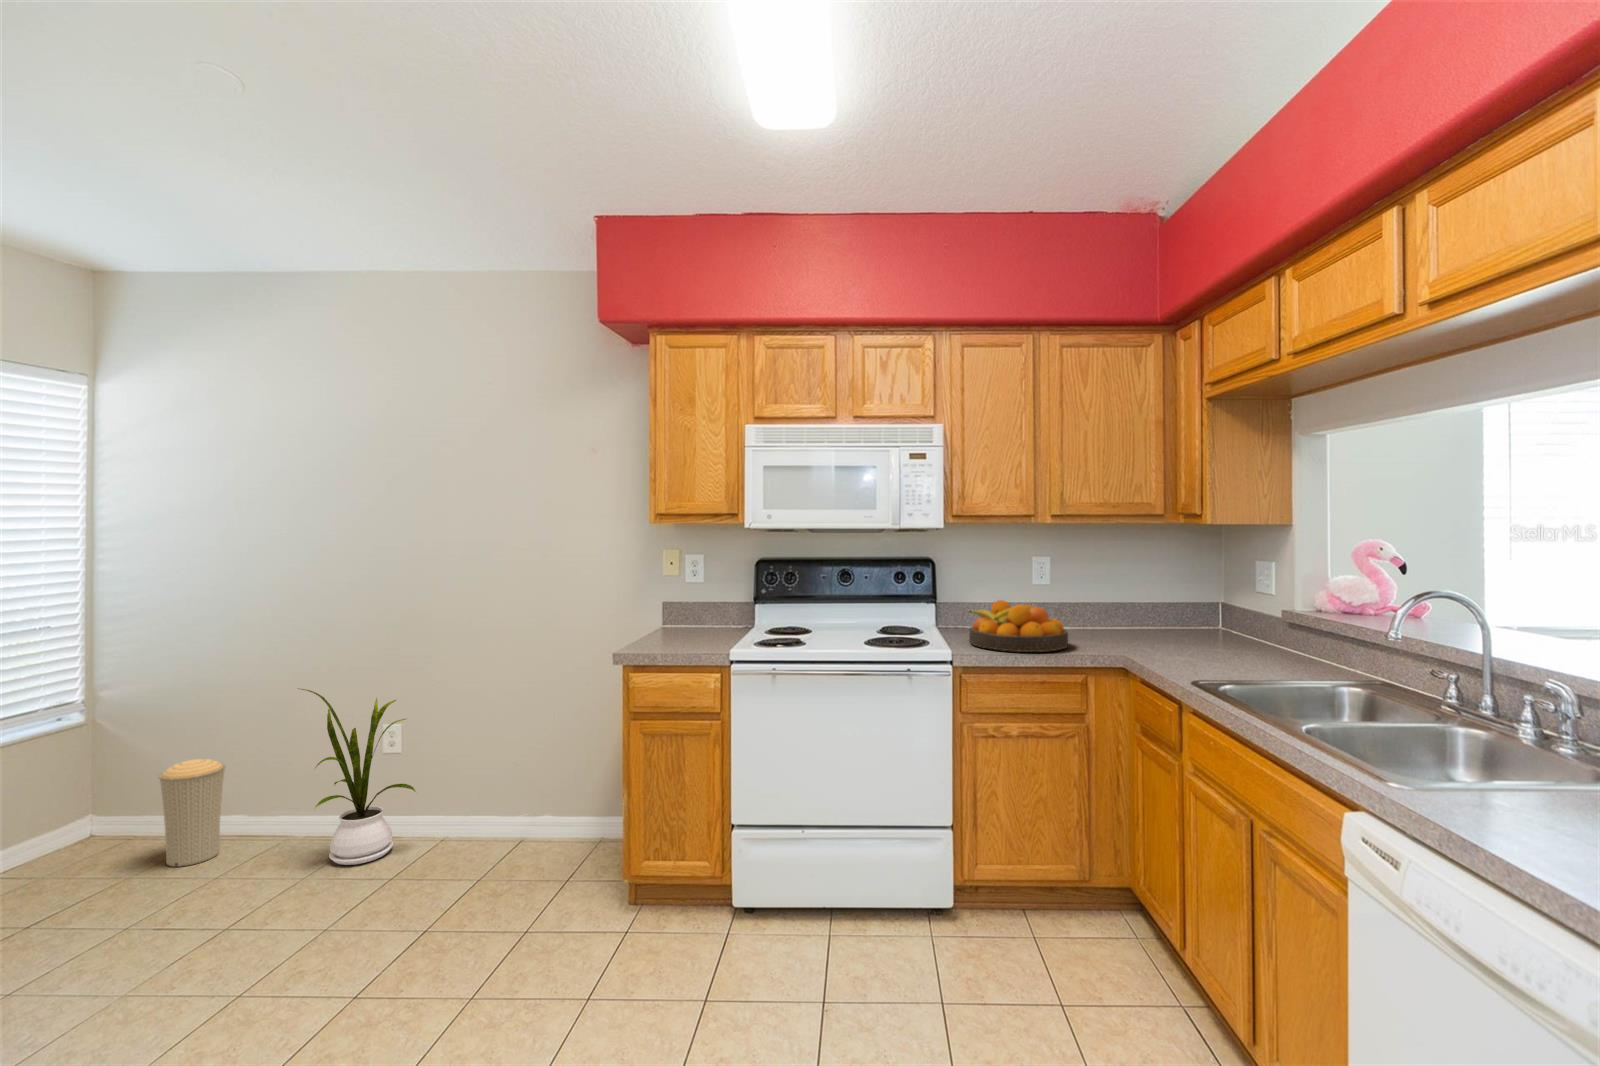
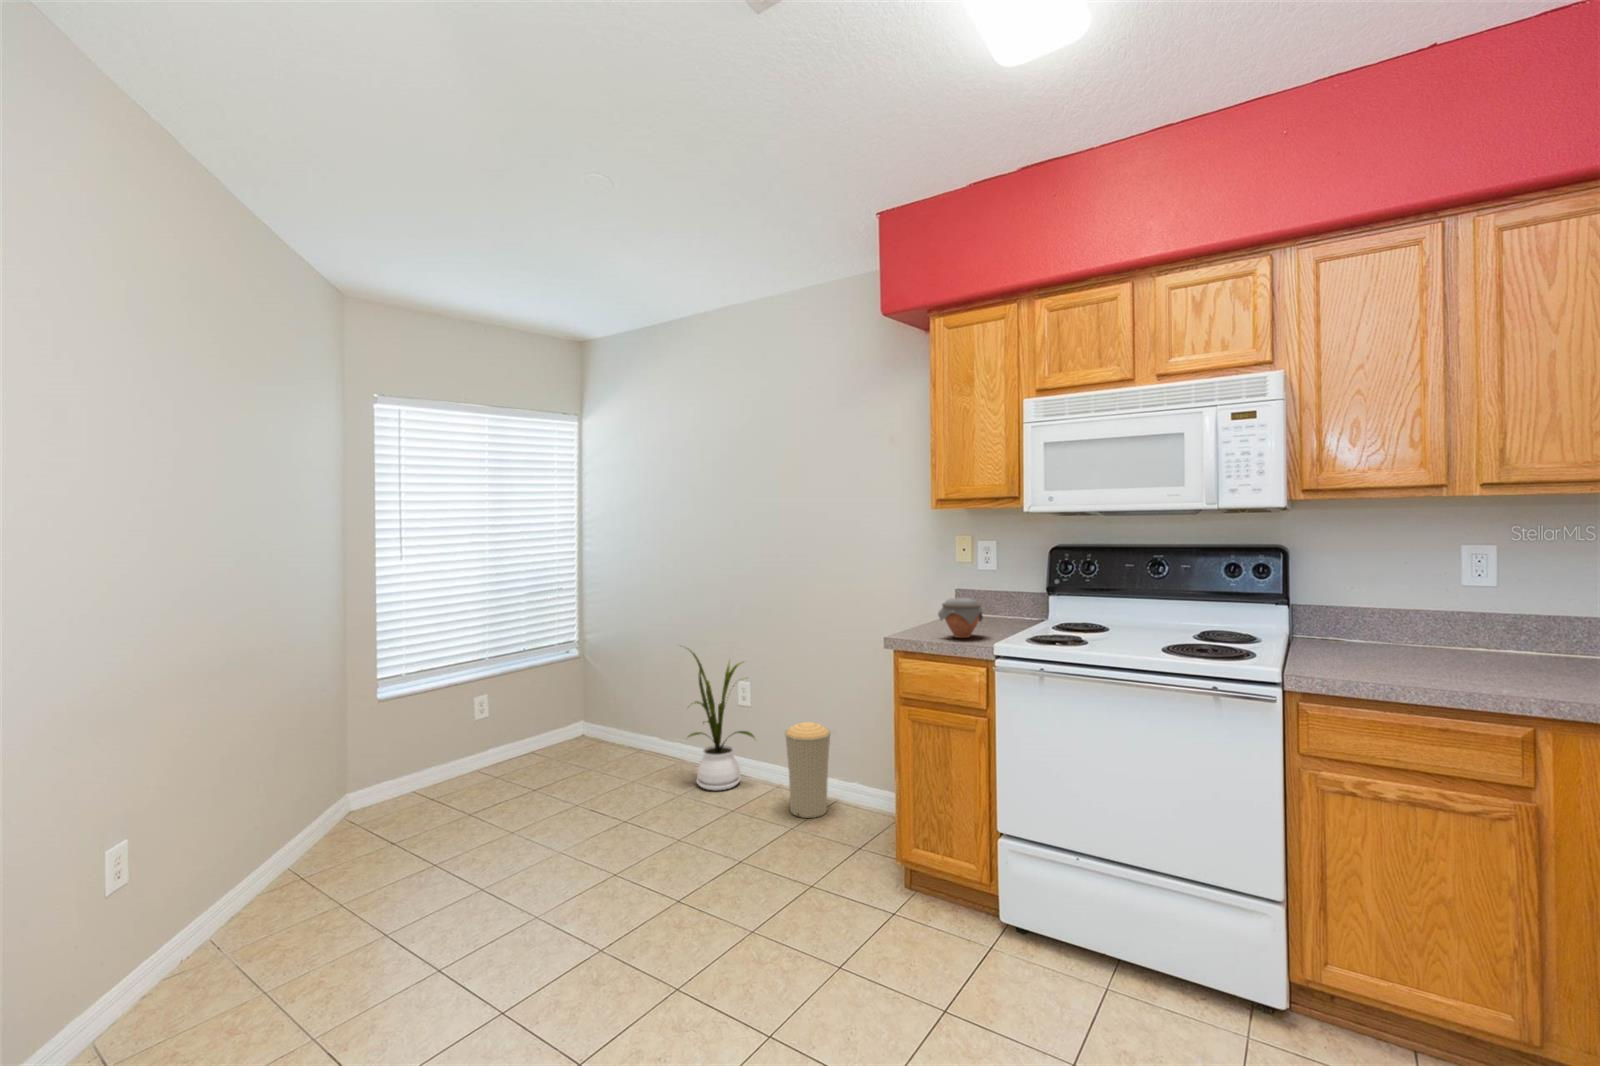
fruit bowl: present [969,600,1068,652] -> none [1327,605,1510,684]
jar: none [670,609,714,648] -> present [938,598,983,638]
trash can: present [159,759,226,867] -> present [785,722,831,818]

